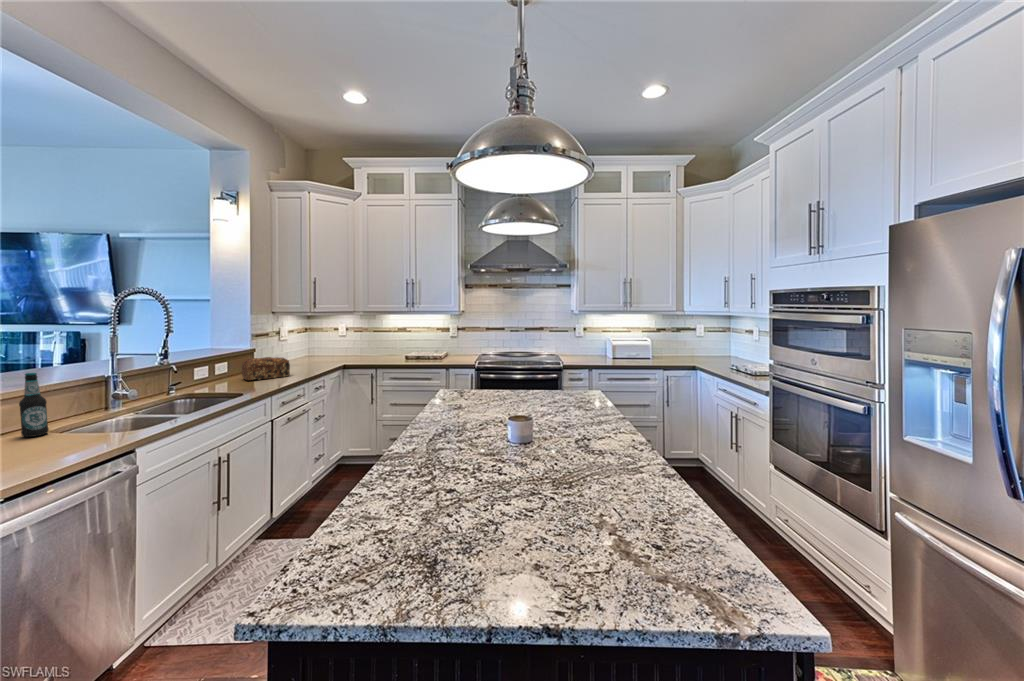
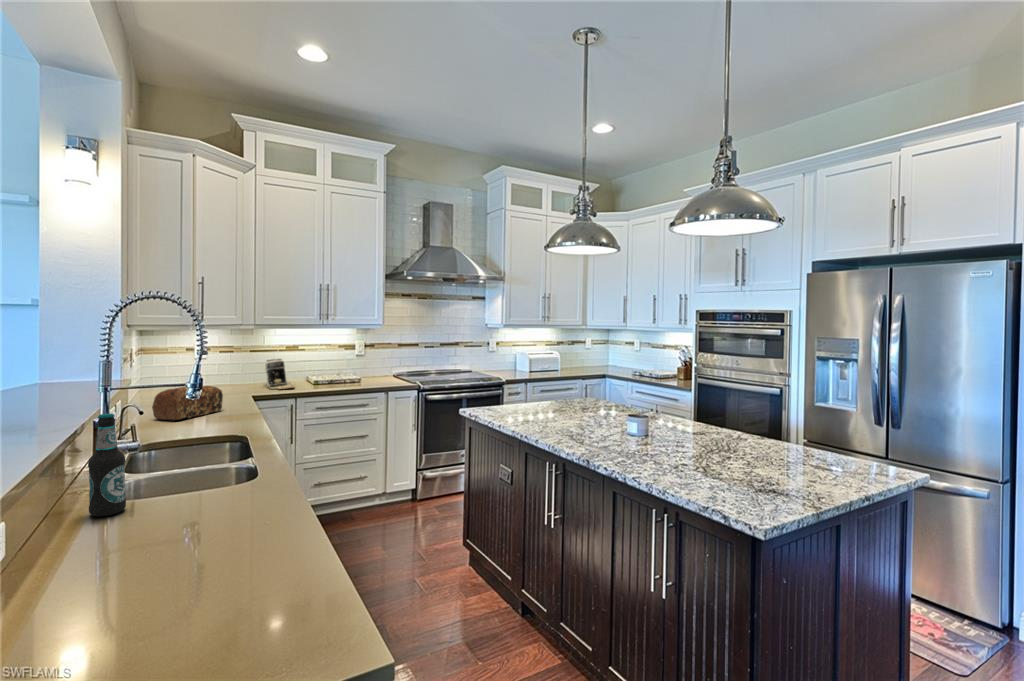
coffee maker: none [360,339,388,363] -> present [265,359,294,389]

